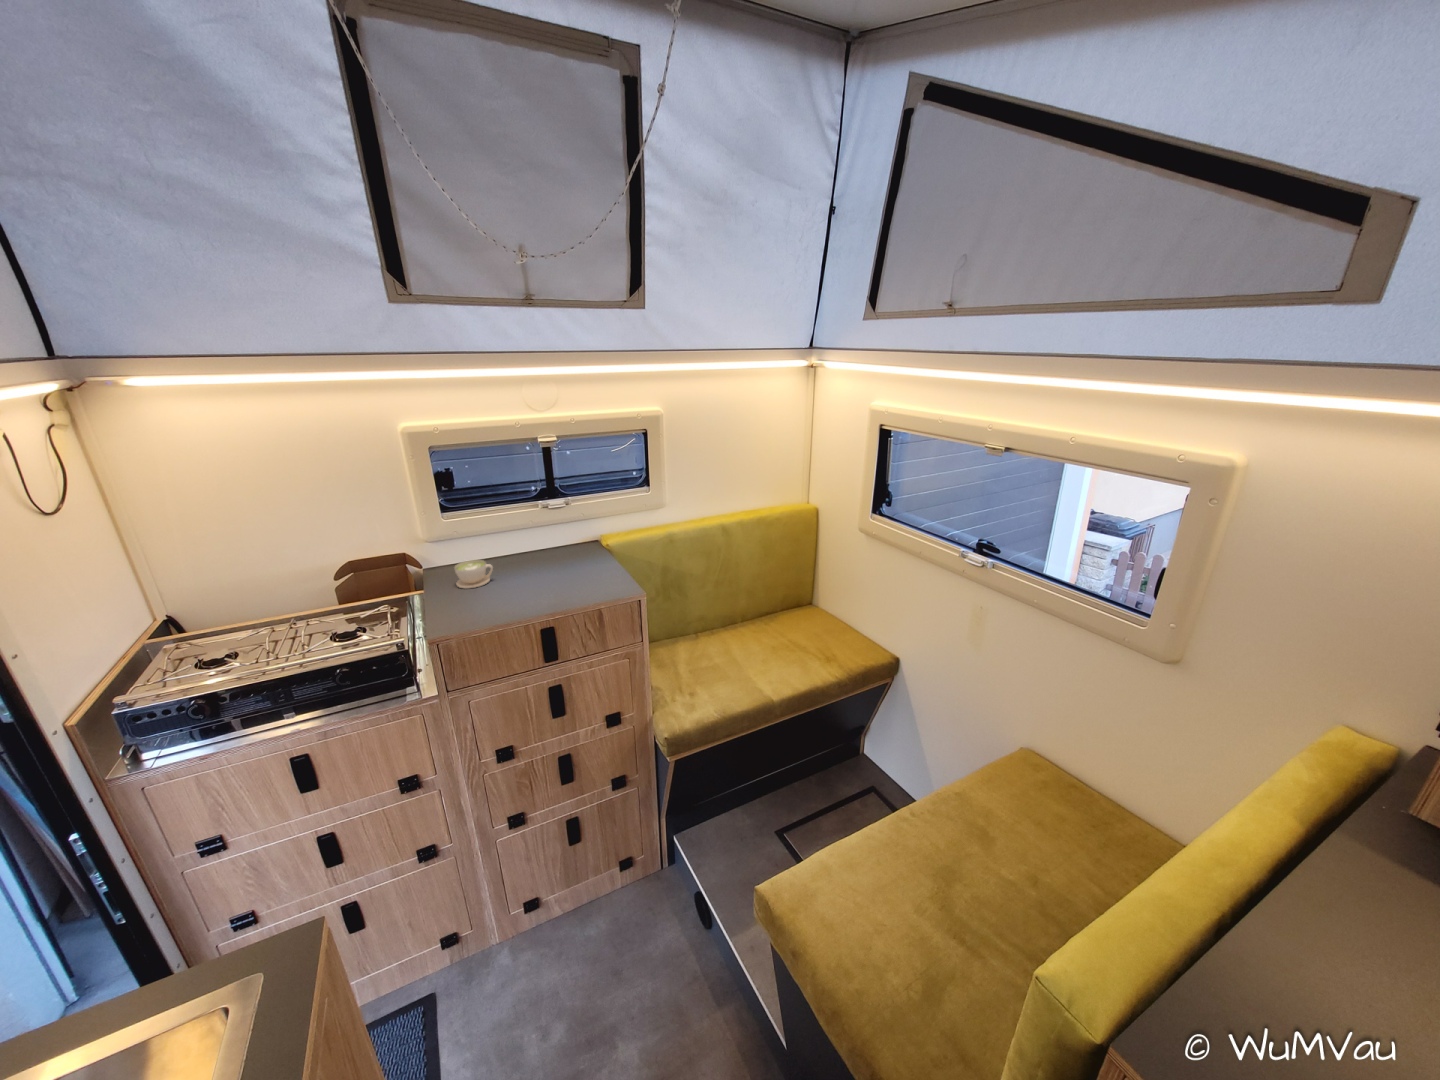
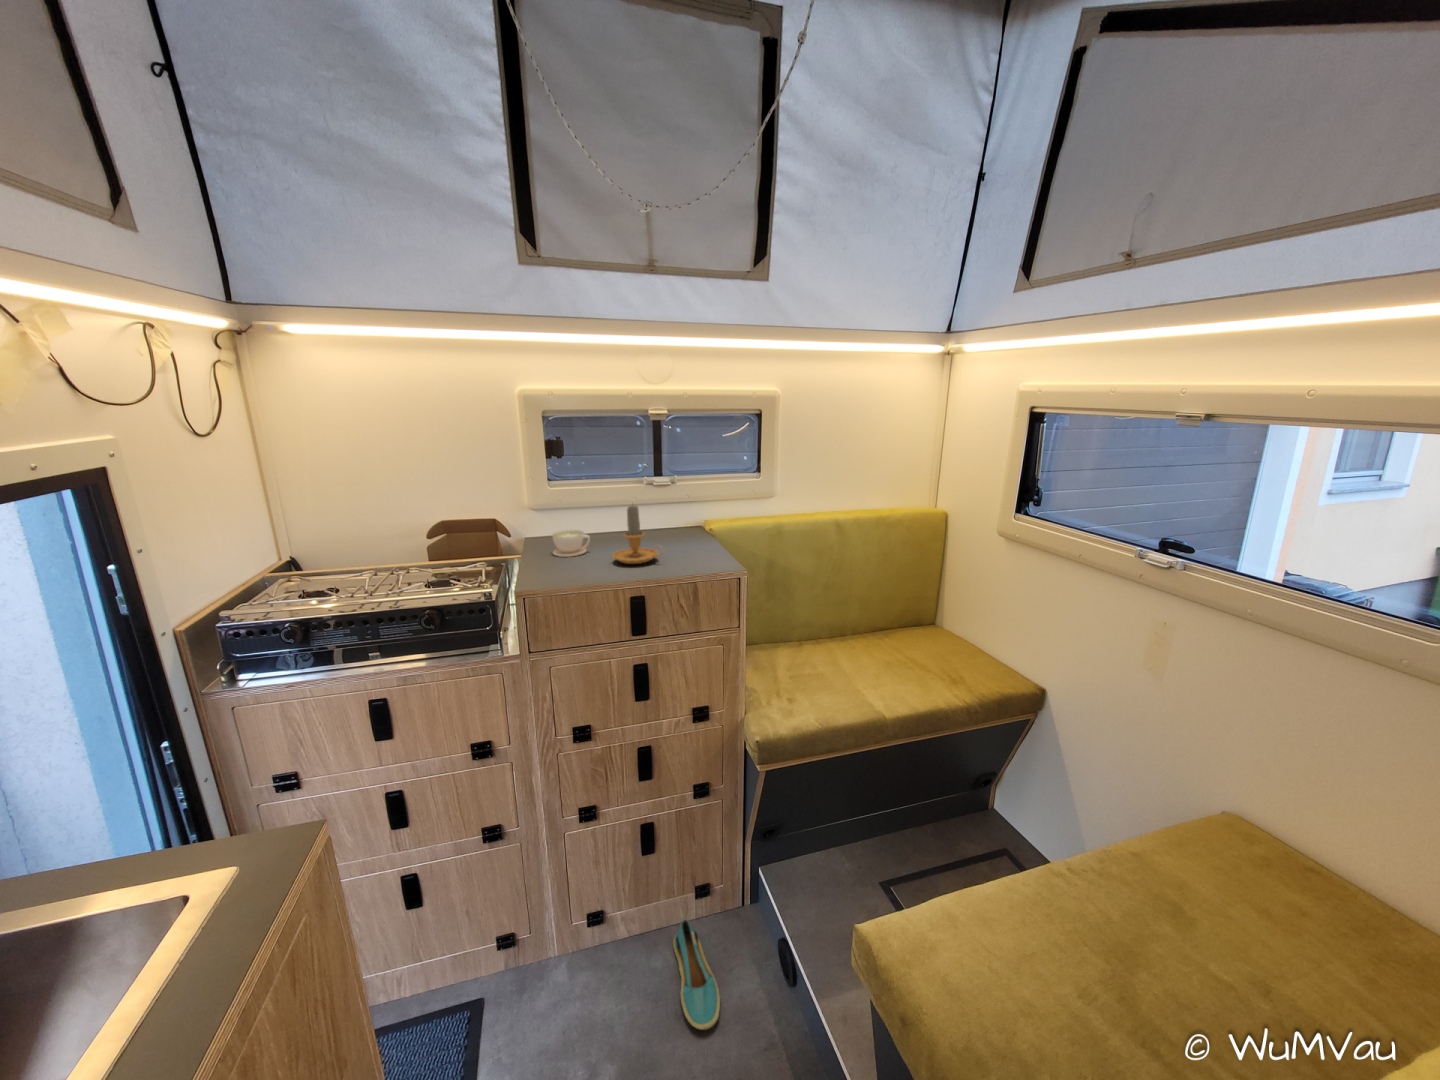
candle: none [517,537,566,593] -> present [612,505,658,564]
shoe: none [603,891,648,979] -> present [673,919,720,1030]

